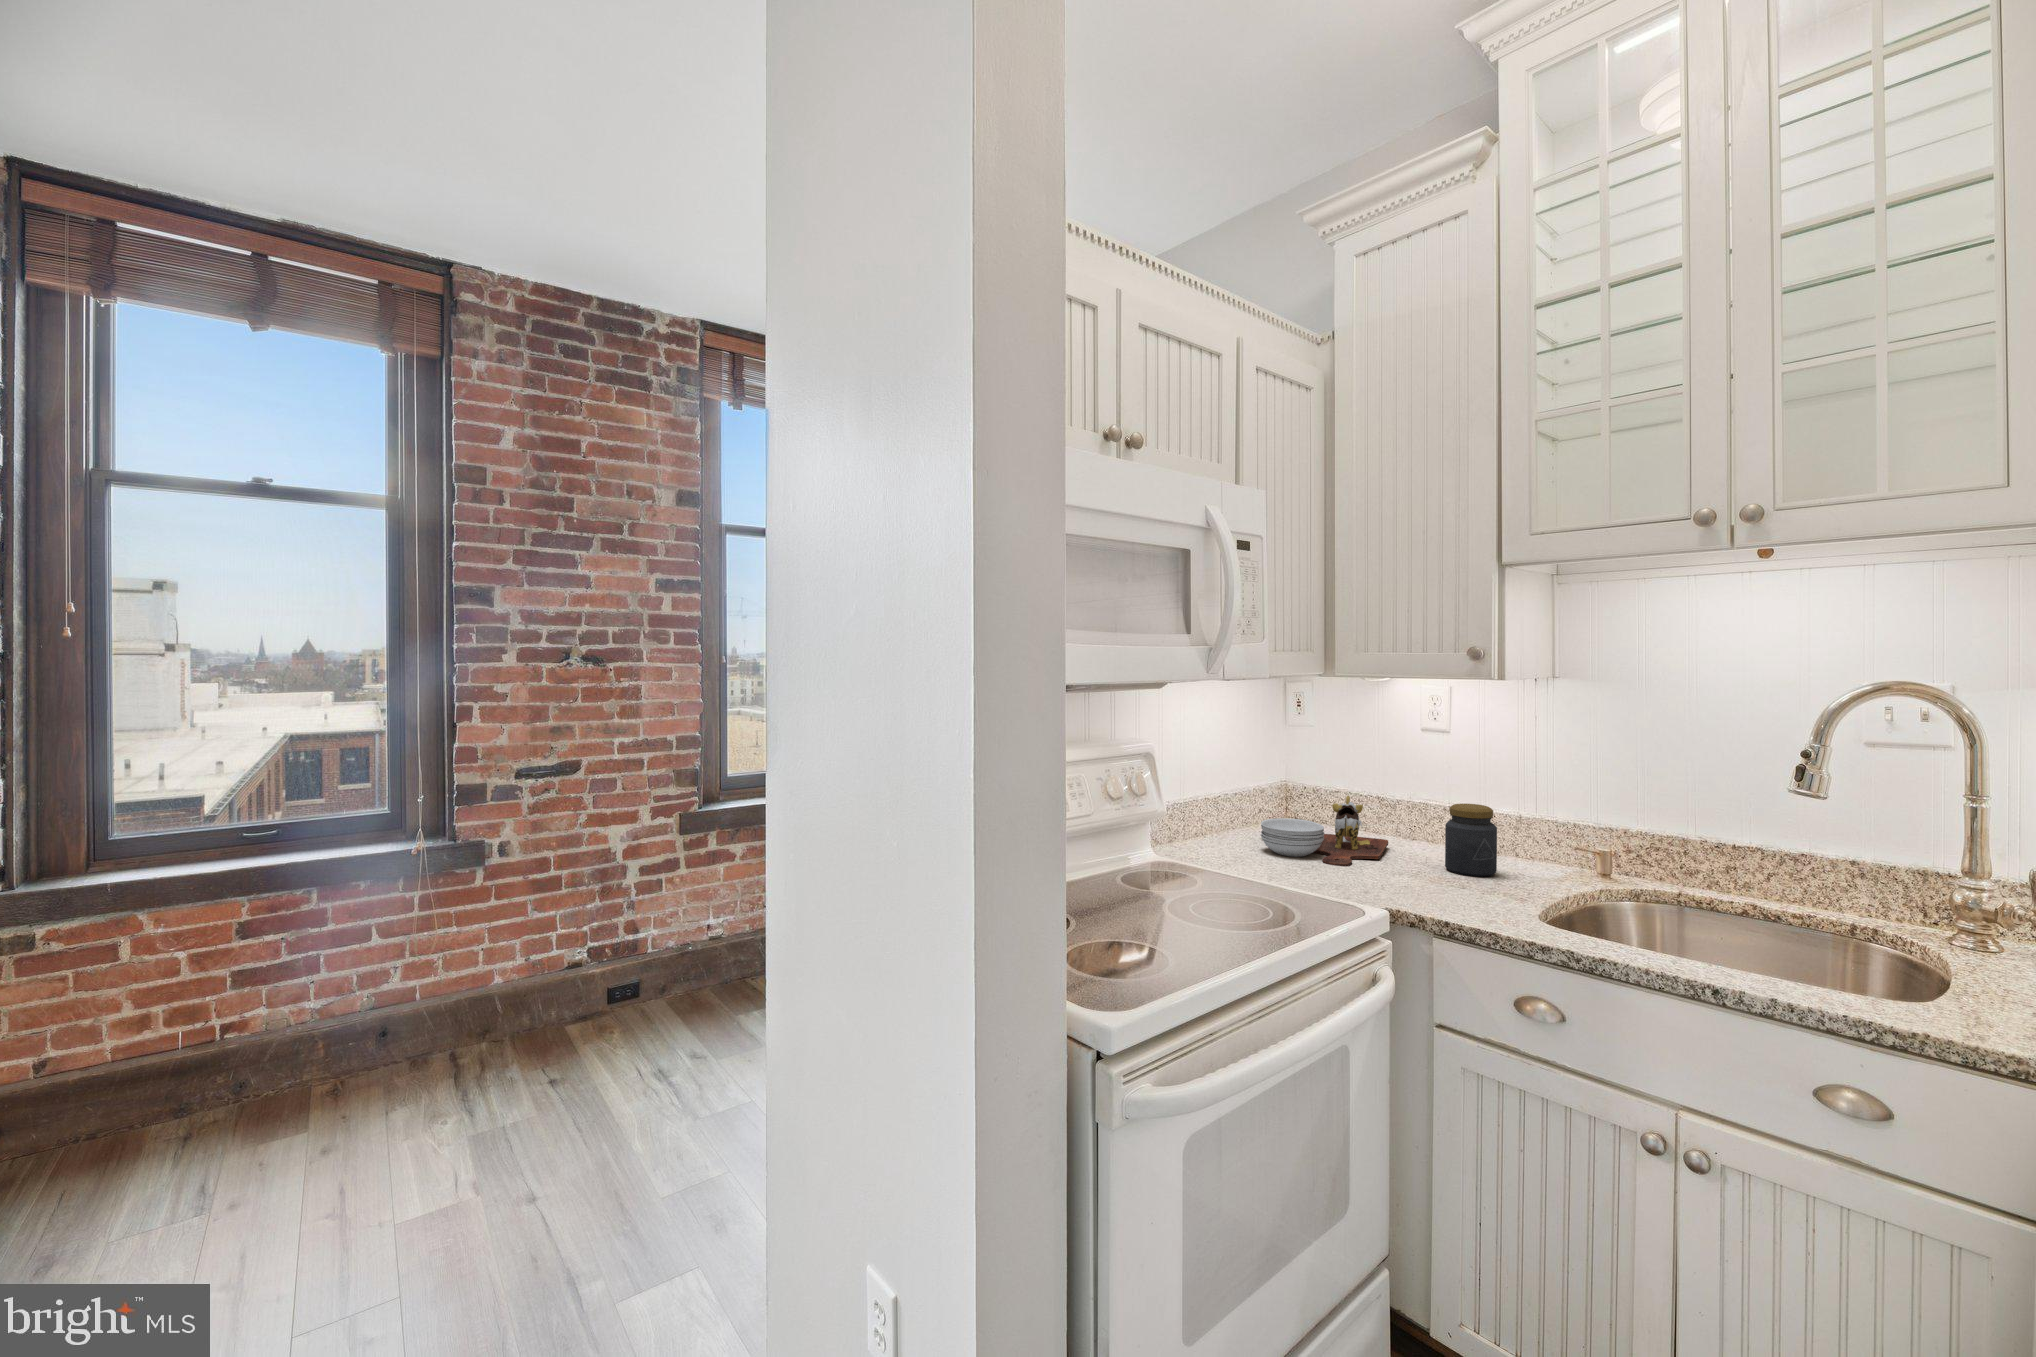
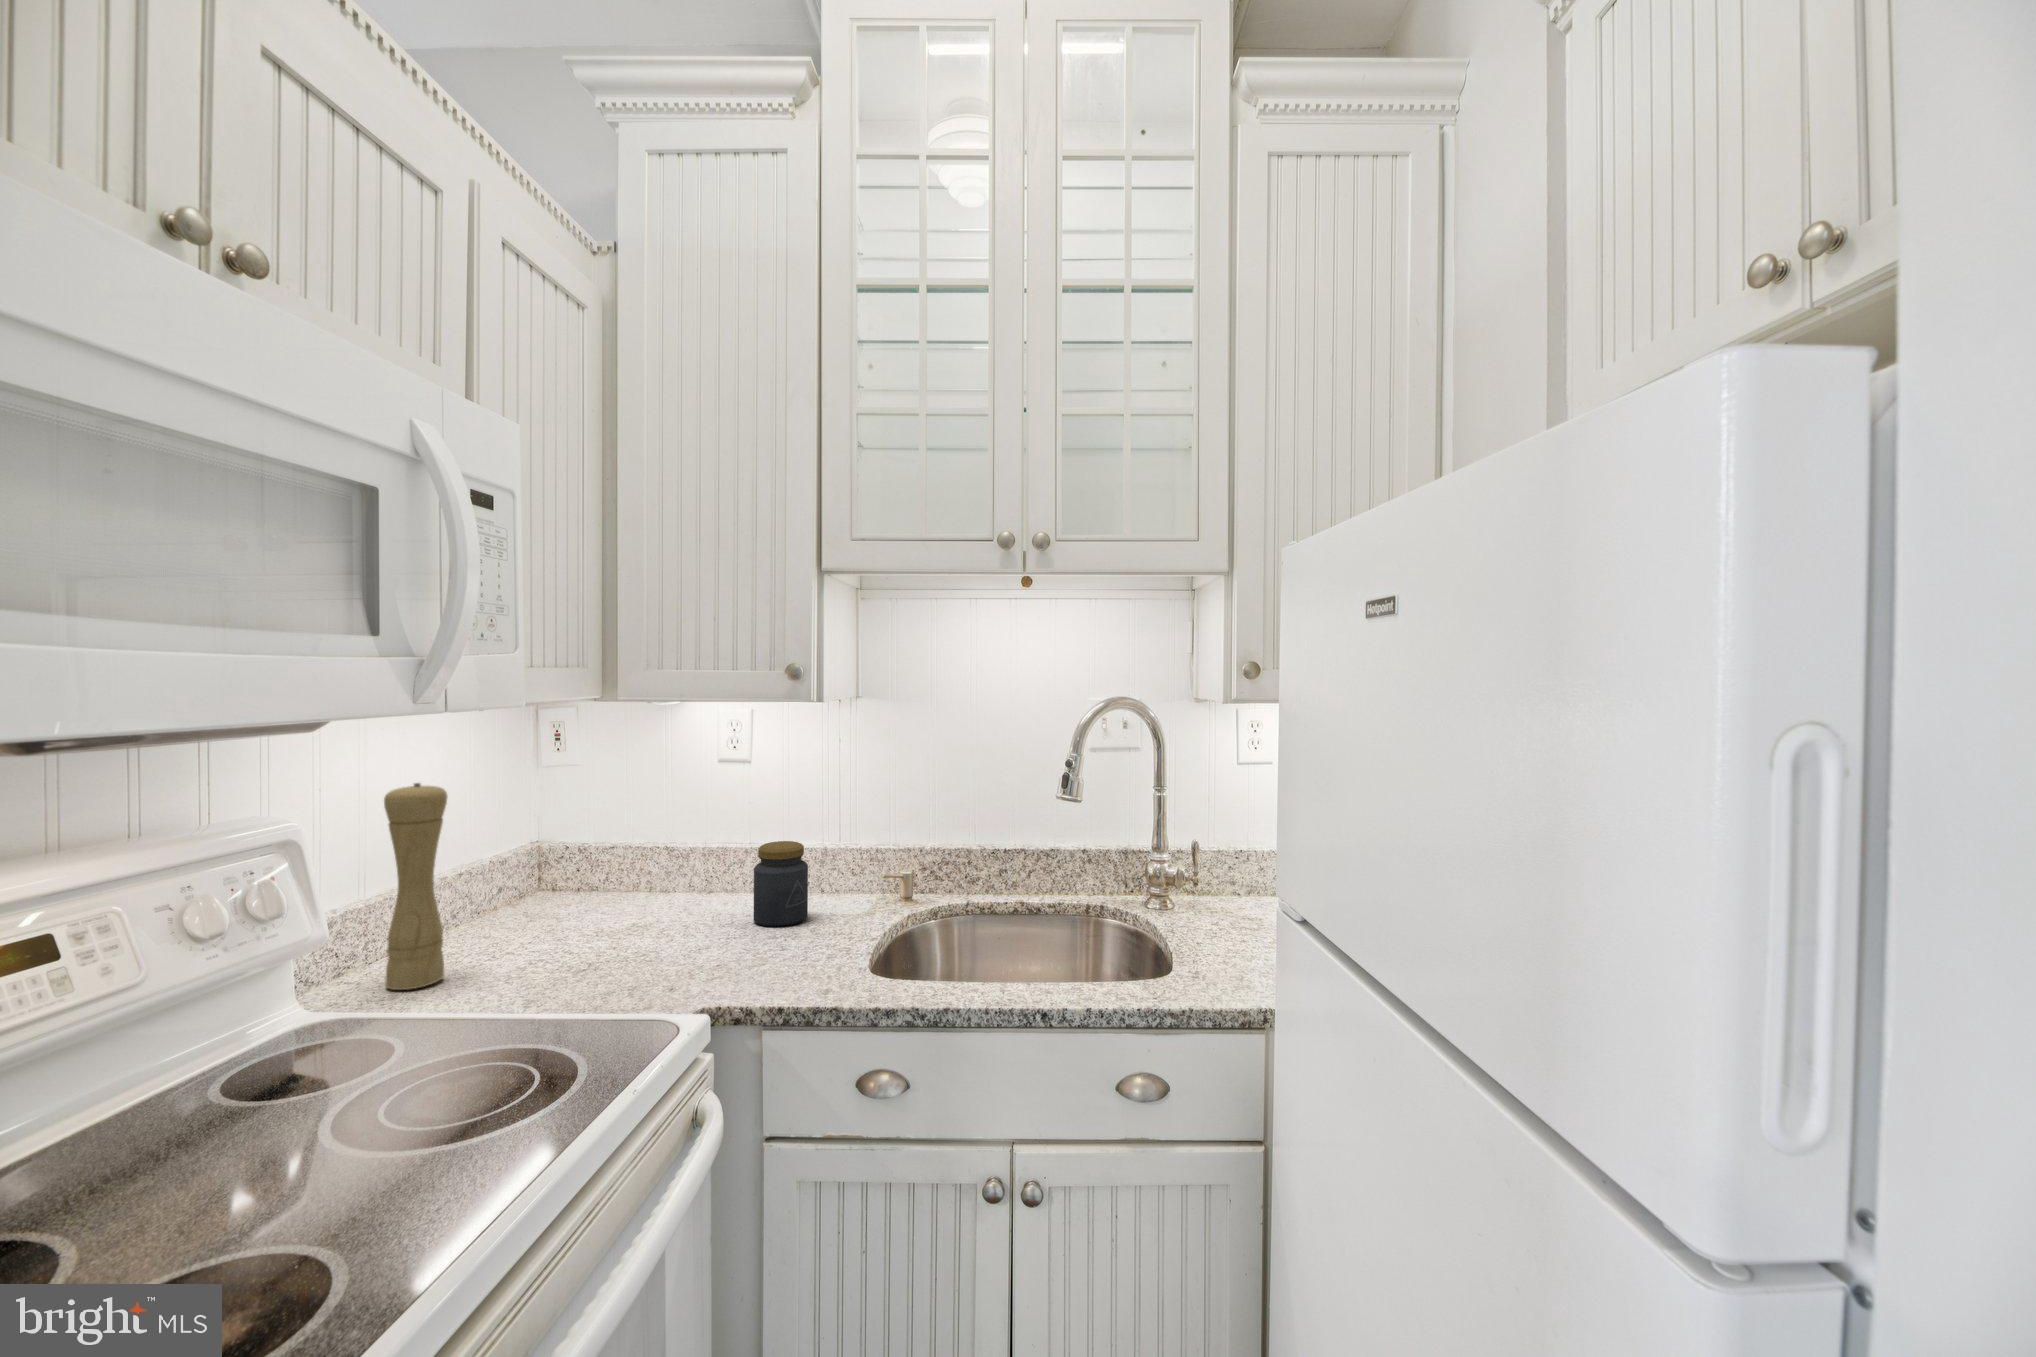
pepper mill: none [1192,729,1226,858] -> present [384,783,447,990]
cutting board: present [1261,796,1388,866] -> none [505,849,681,953]

